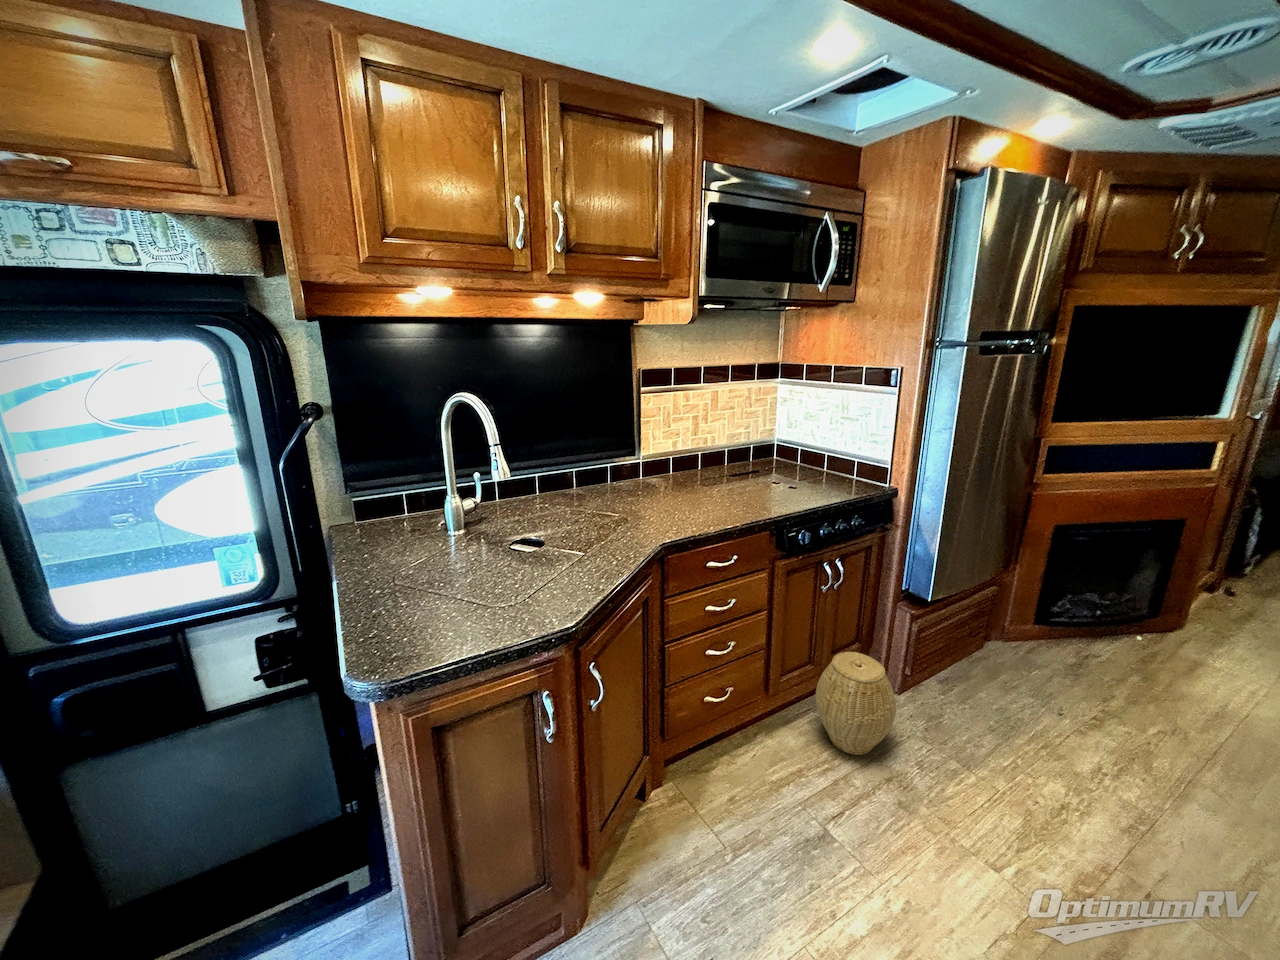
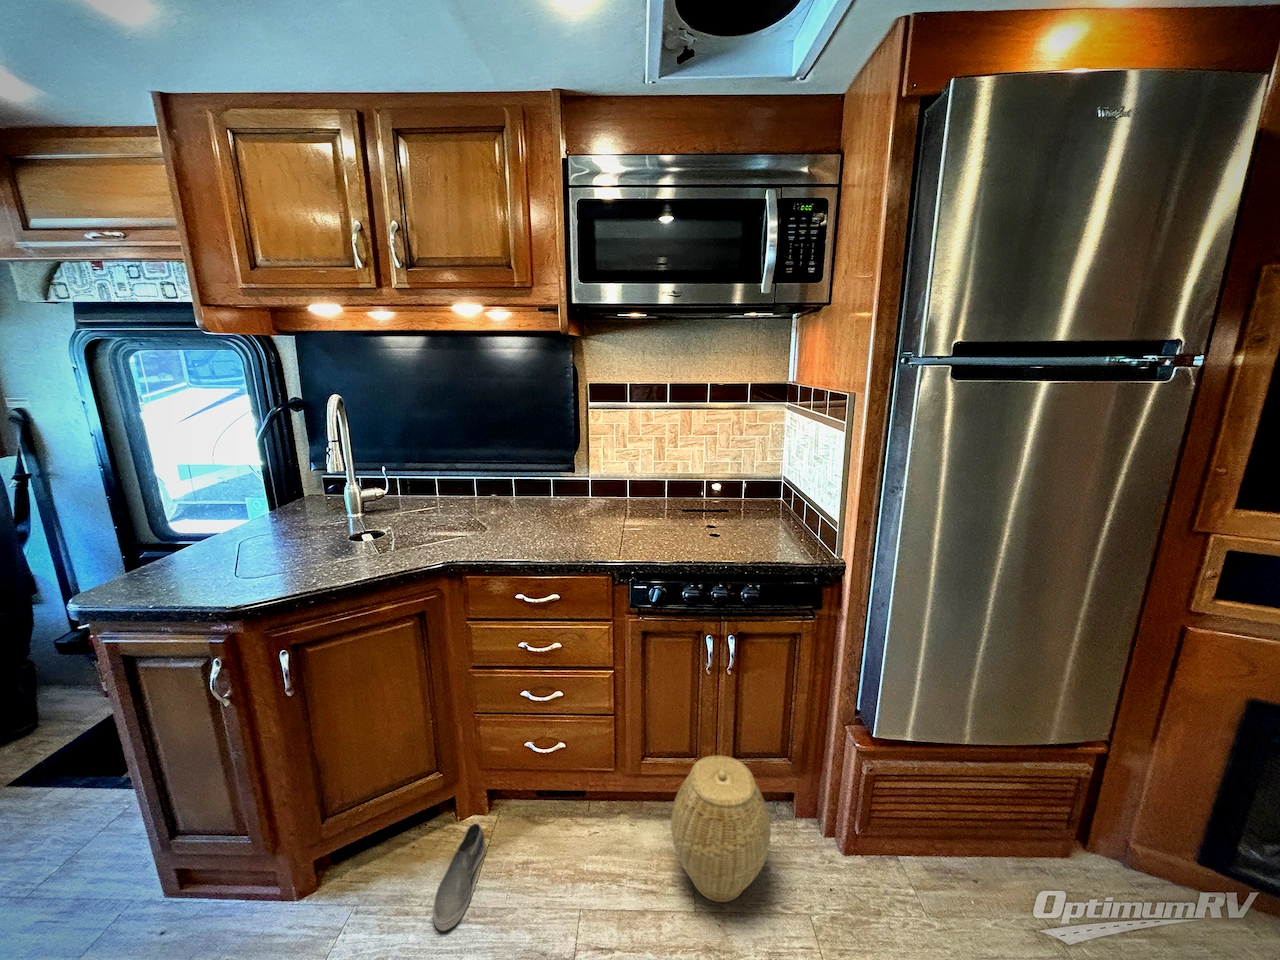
shoe: none [676,787,735,874] -> present [433,823,485,931]

